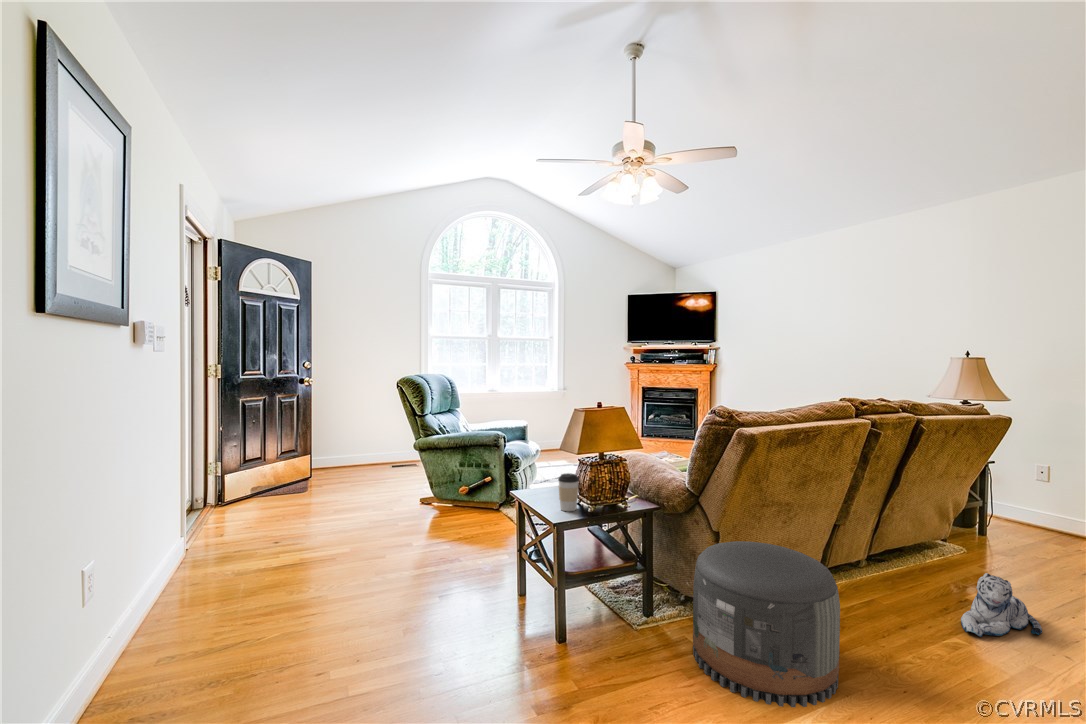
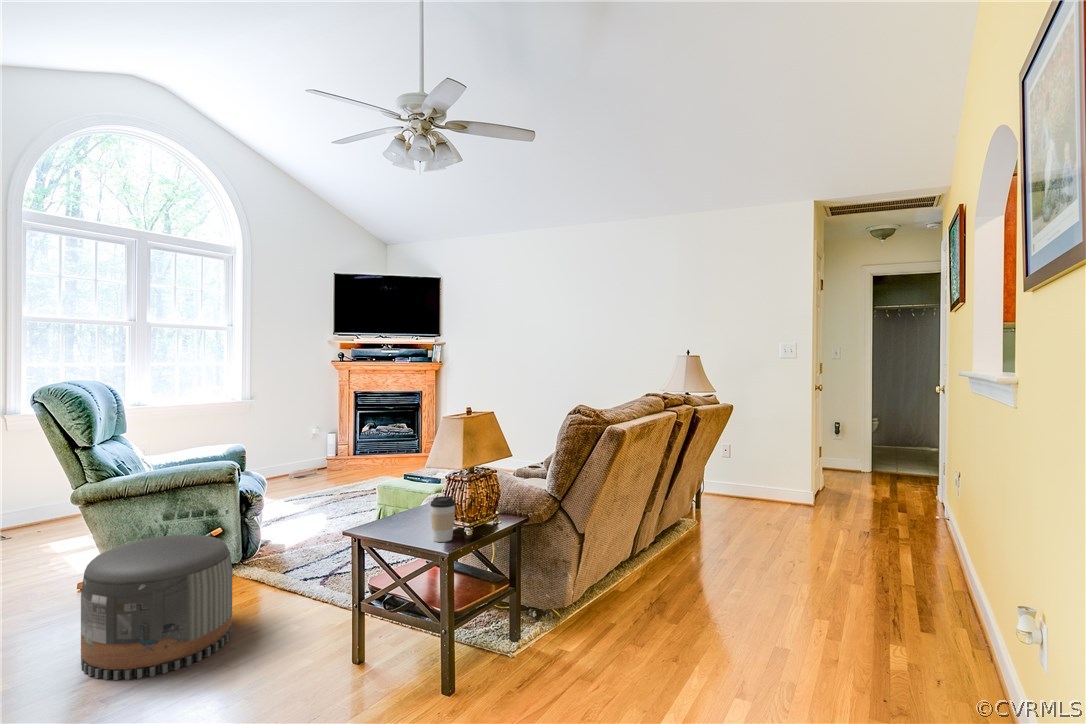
pouf: present [693,541,840,707] -> present [81,535,232,680]
plush toy: present [961,573,1042,637] -> none [727,528,771,578]

